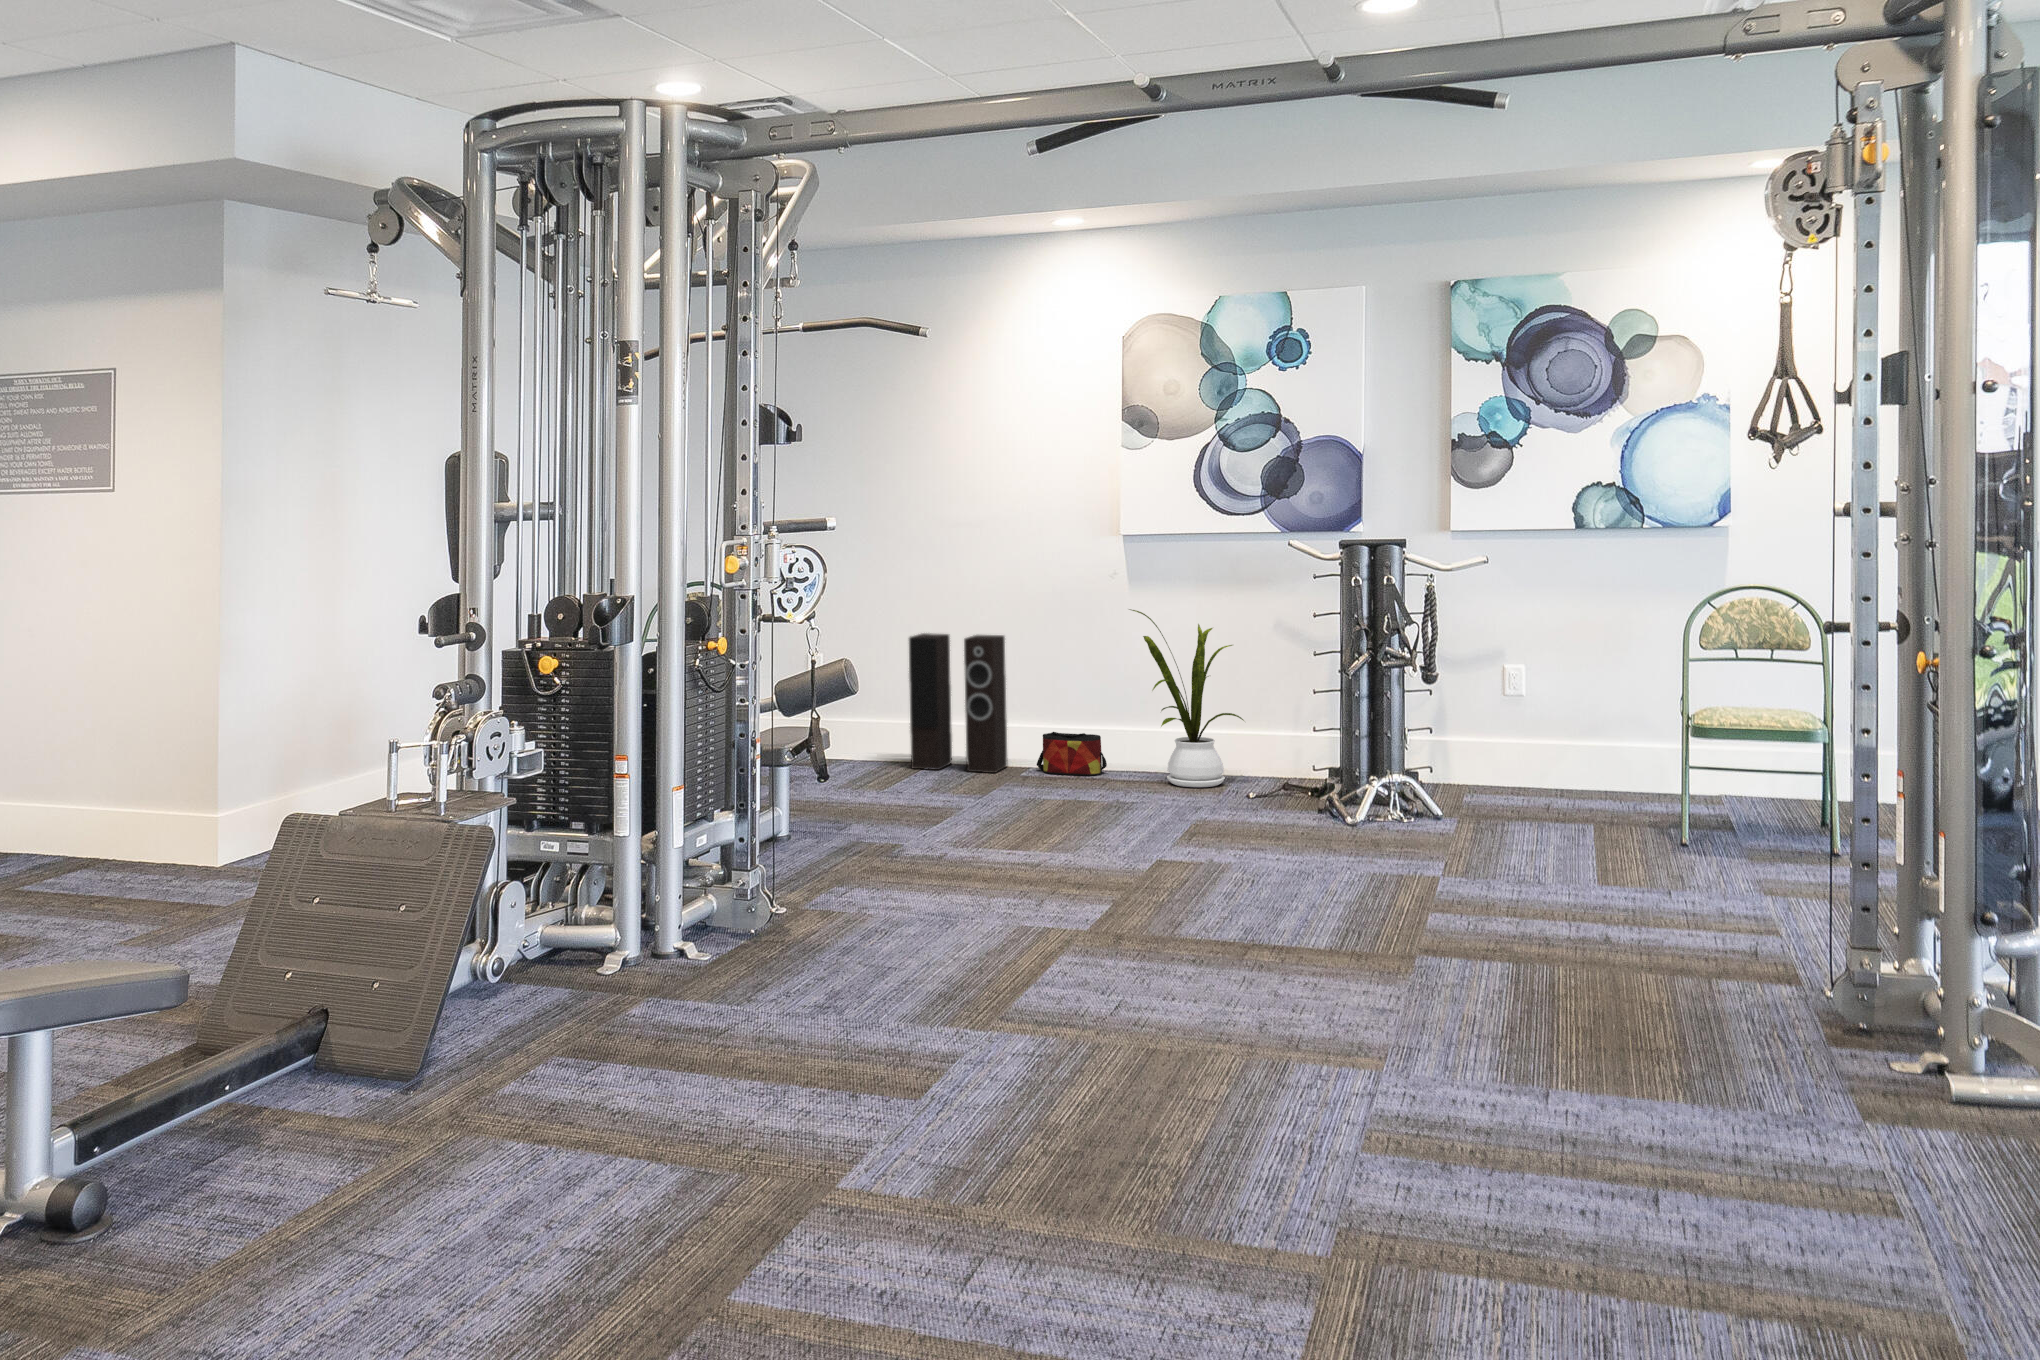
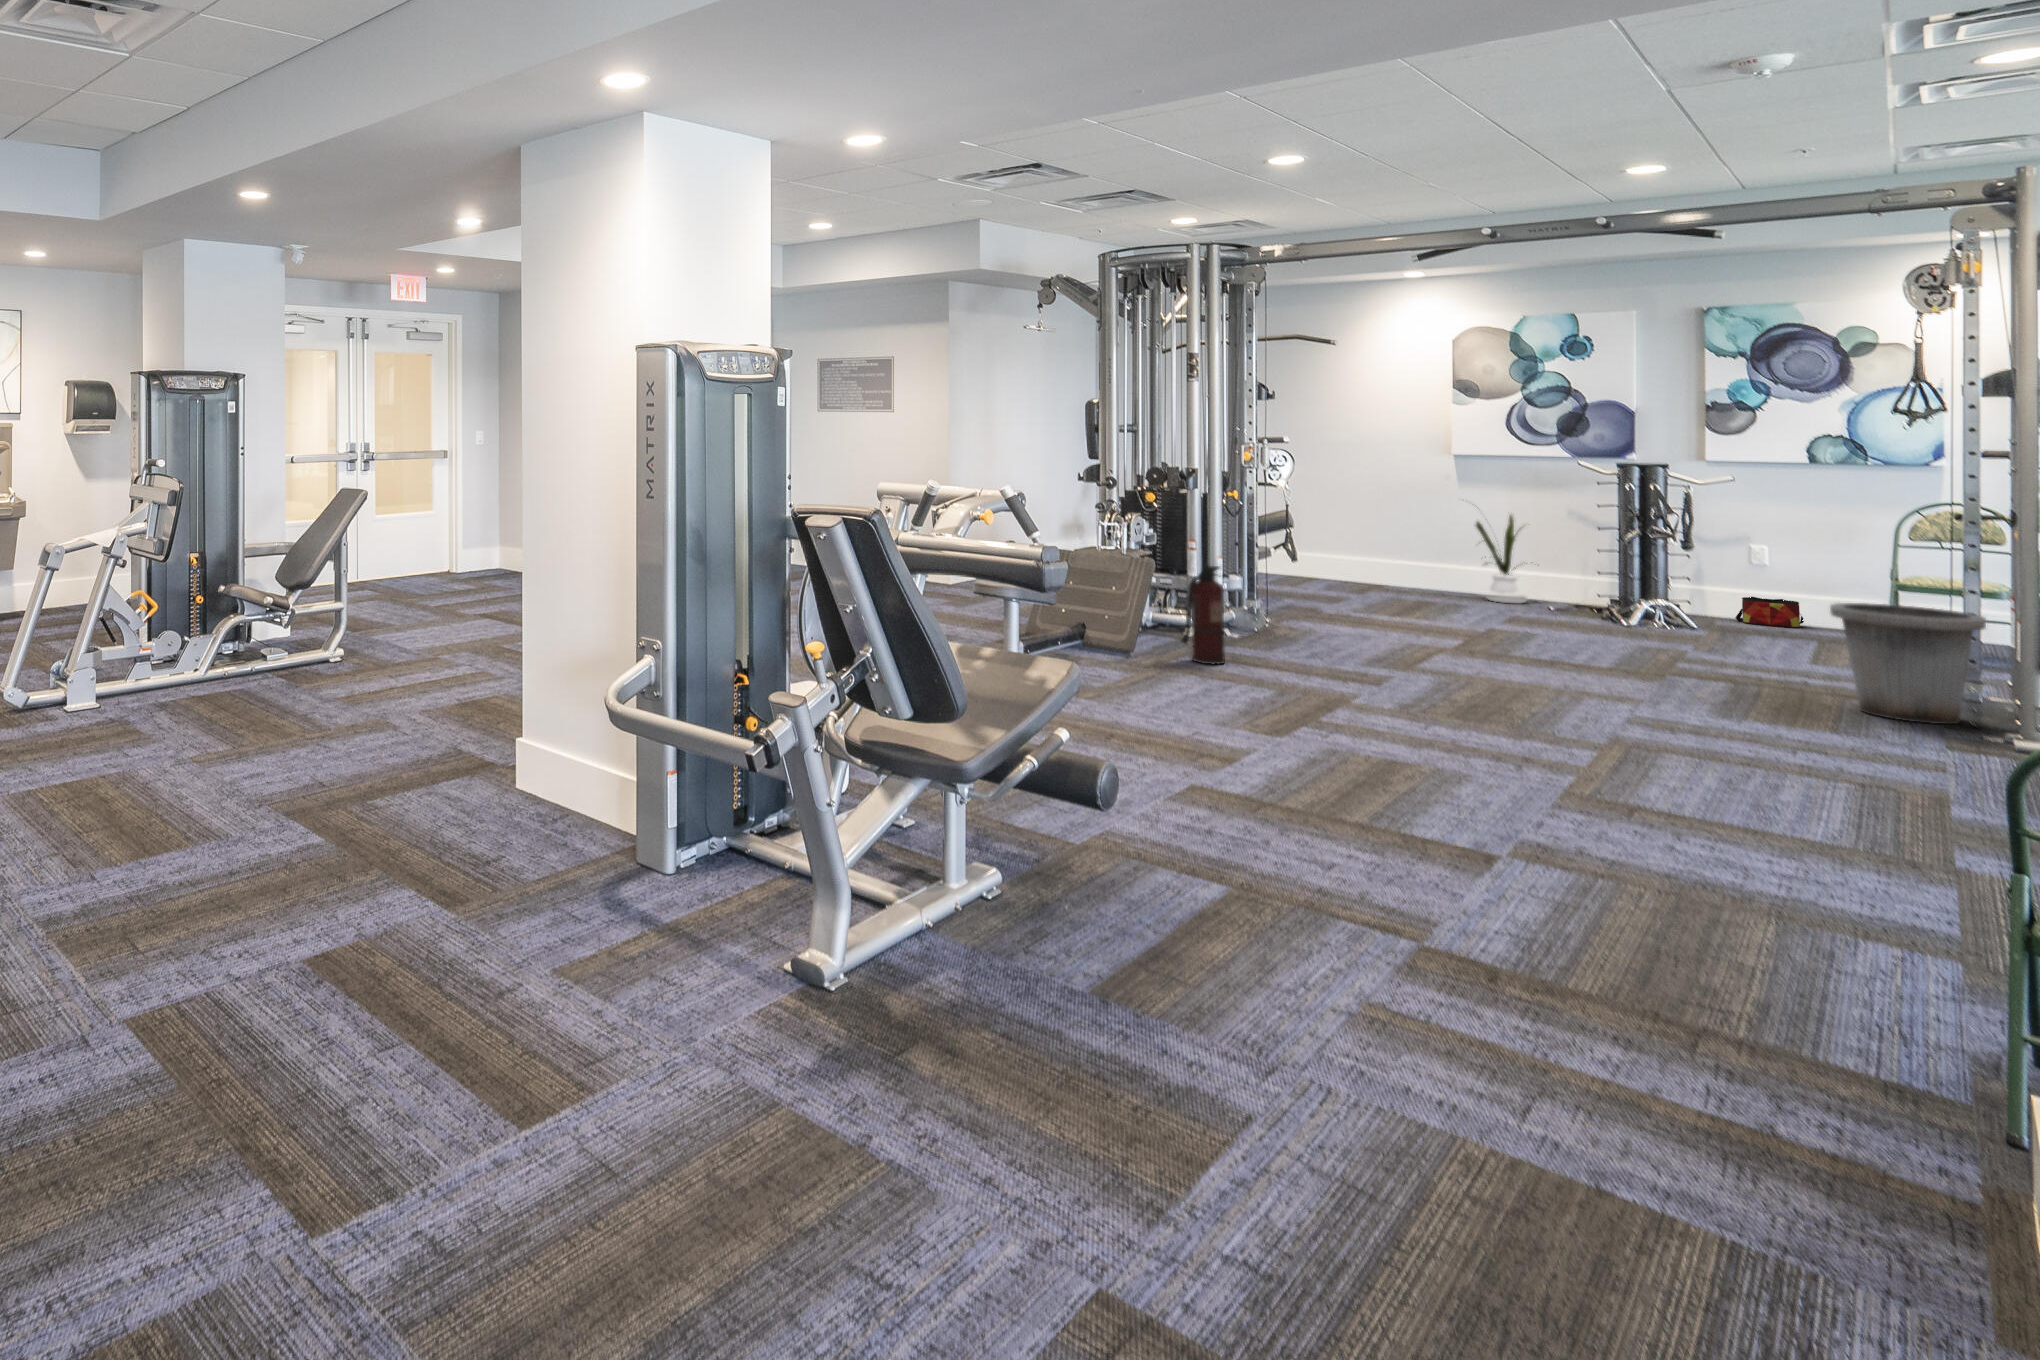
speaker: present [909,633,1007,773] -> none [1305,508,1371,588]
bag: present [1037,732,1107,776] -> present [1735,597,1804,628]
trash can: none [1667,809,1890,1051] -> present [1830,603,1986,724]
fire extinguisher: none [535,833,635,1079] -> present [1181,565,1225,664]

